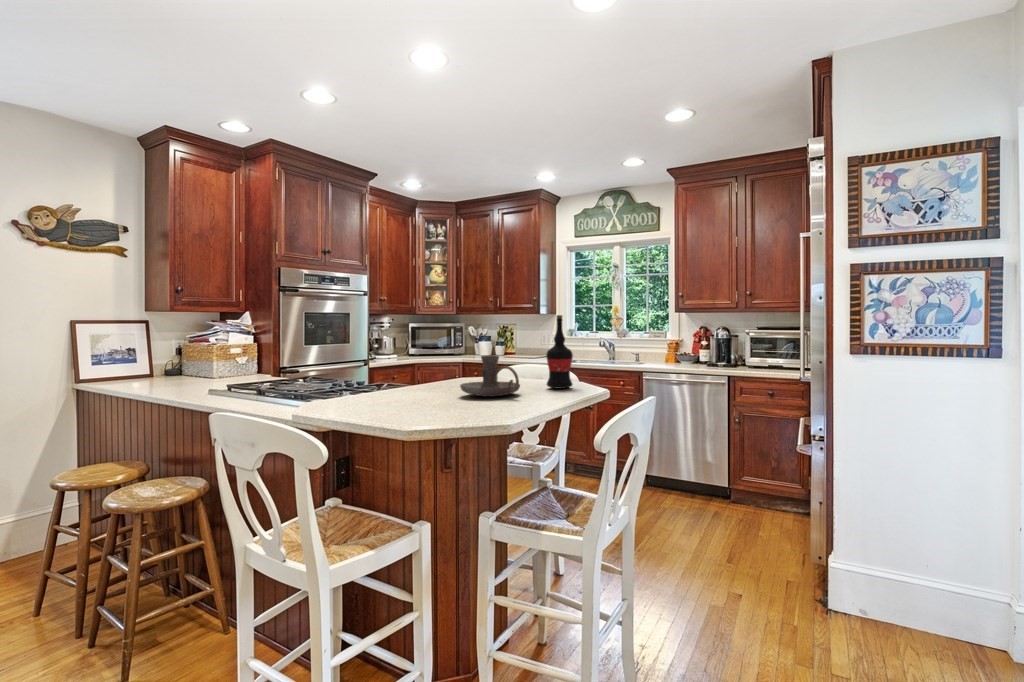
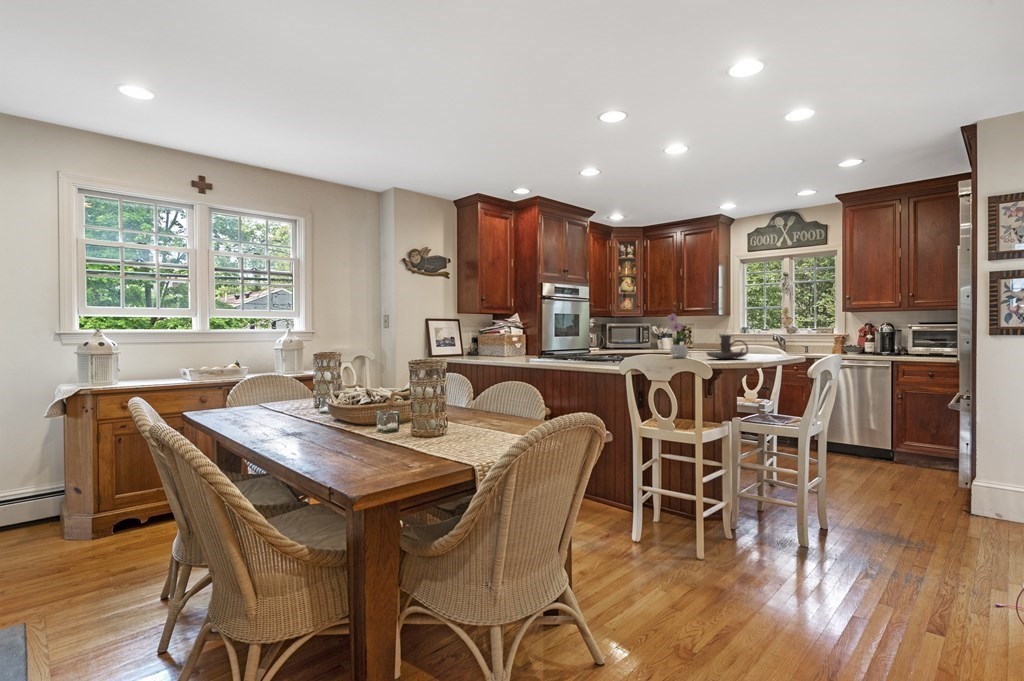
flower arrangement: none [415,308,453,389] -> present [667,313,688,358]
wine bottle: present [546,315,573,389] -> none [759,310,778,357]

